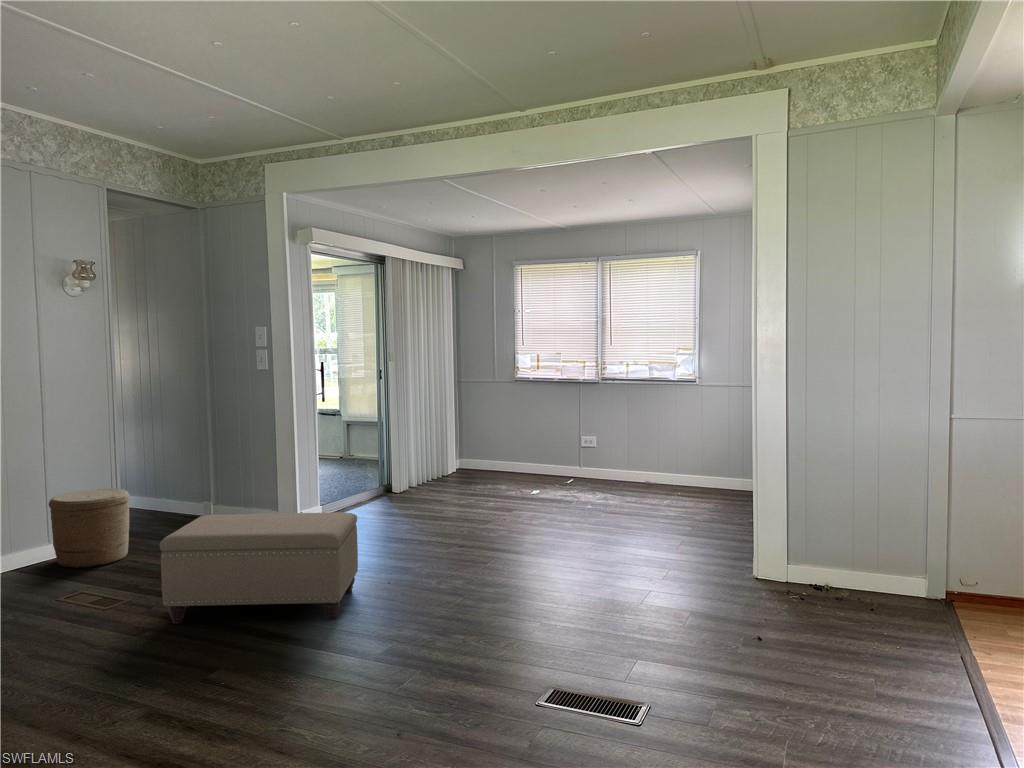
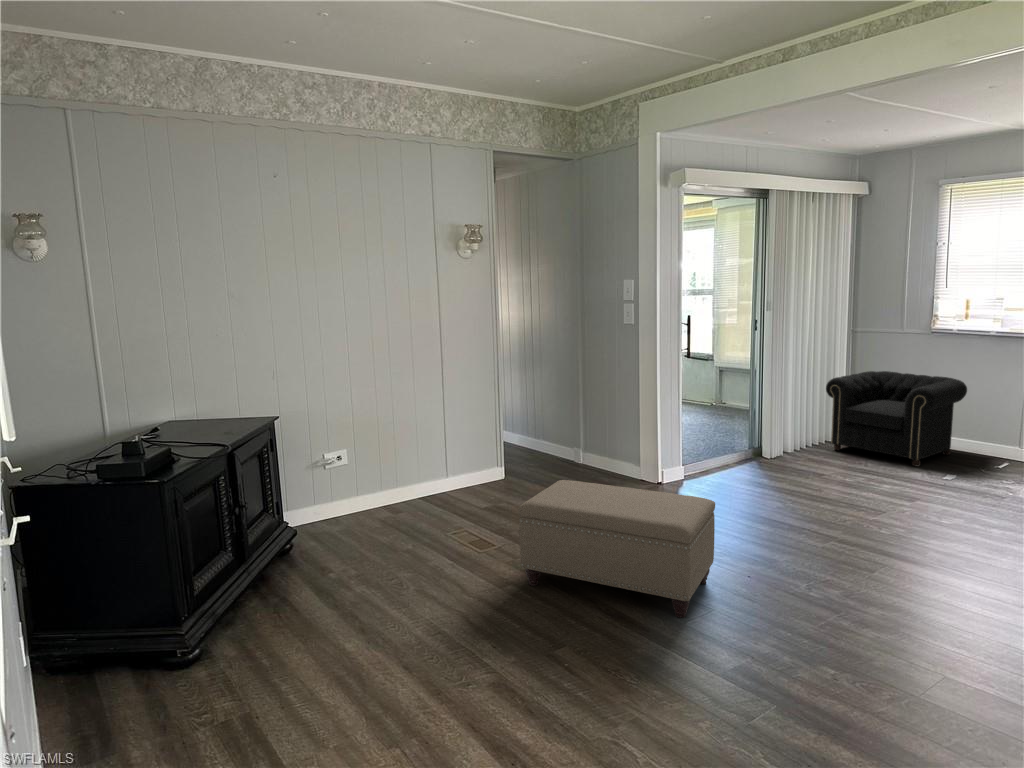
armchair: none [440,414,543,488] -> present [826,371,967,467]
woven basket: present [49,488,130,568] -> none [444,433,507,505]

